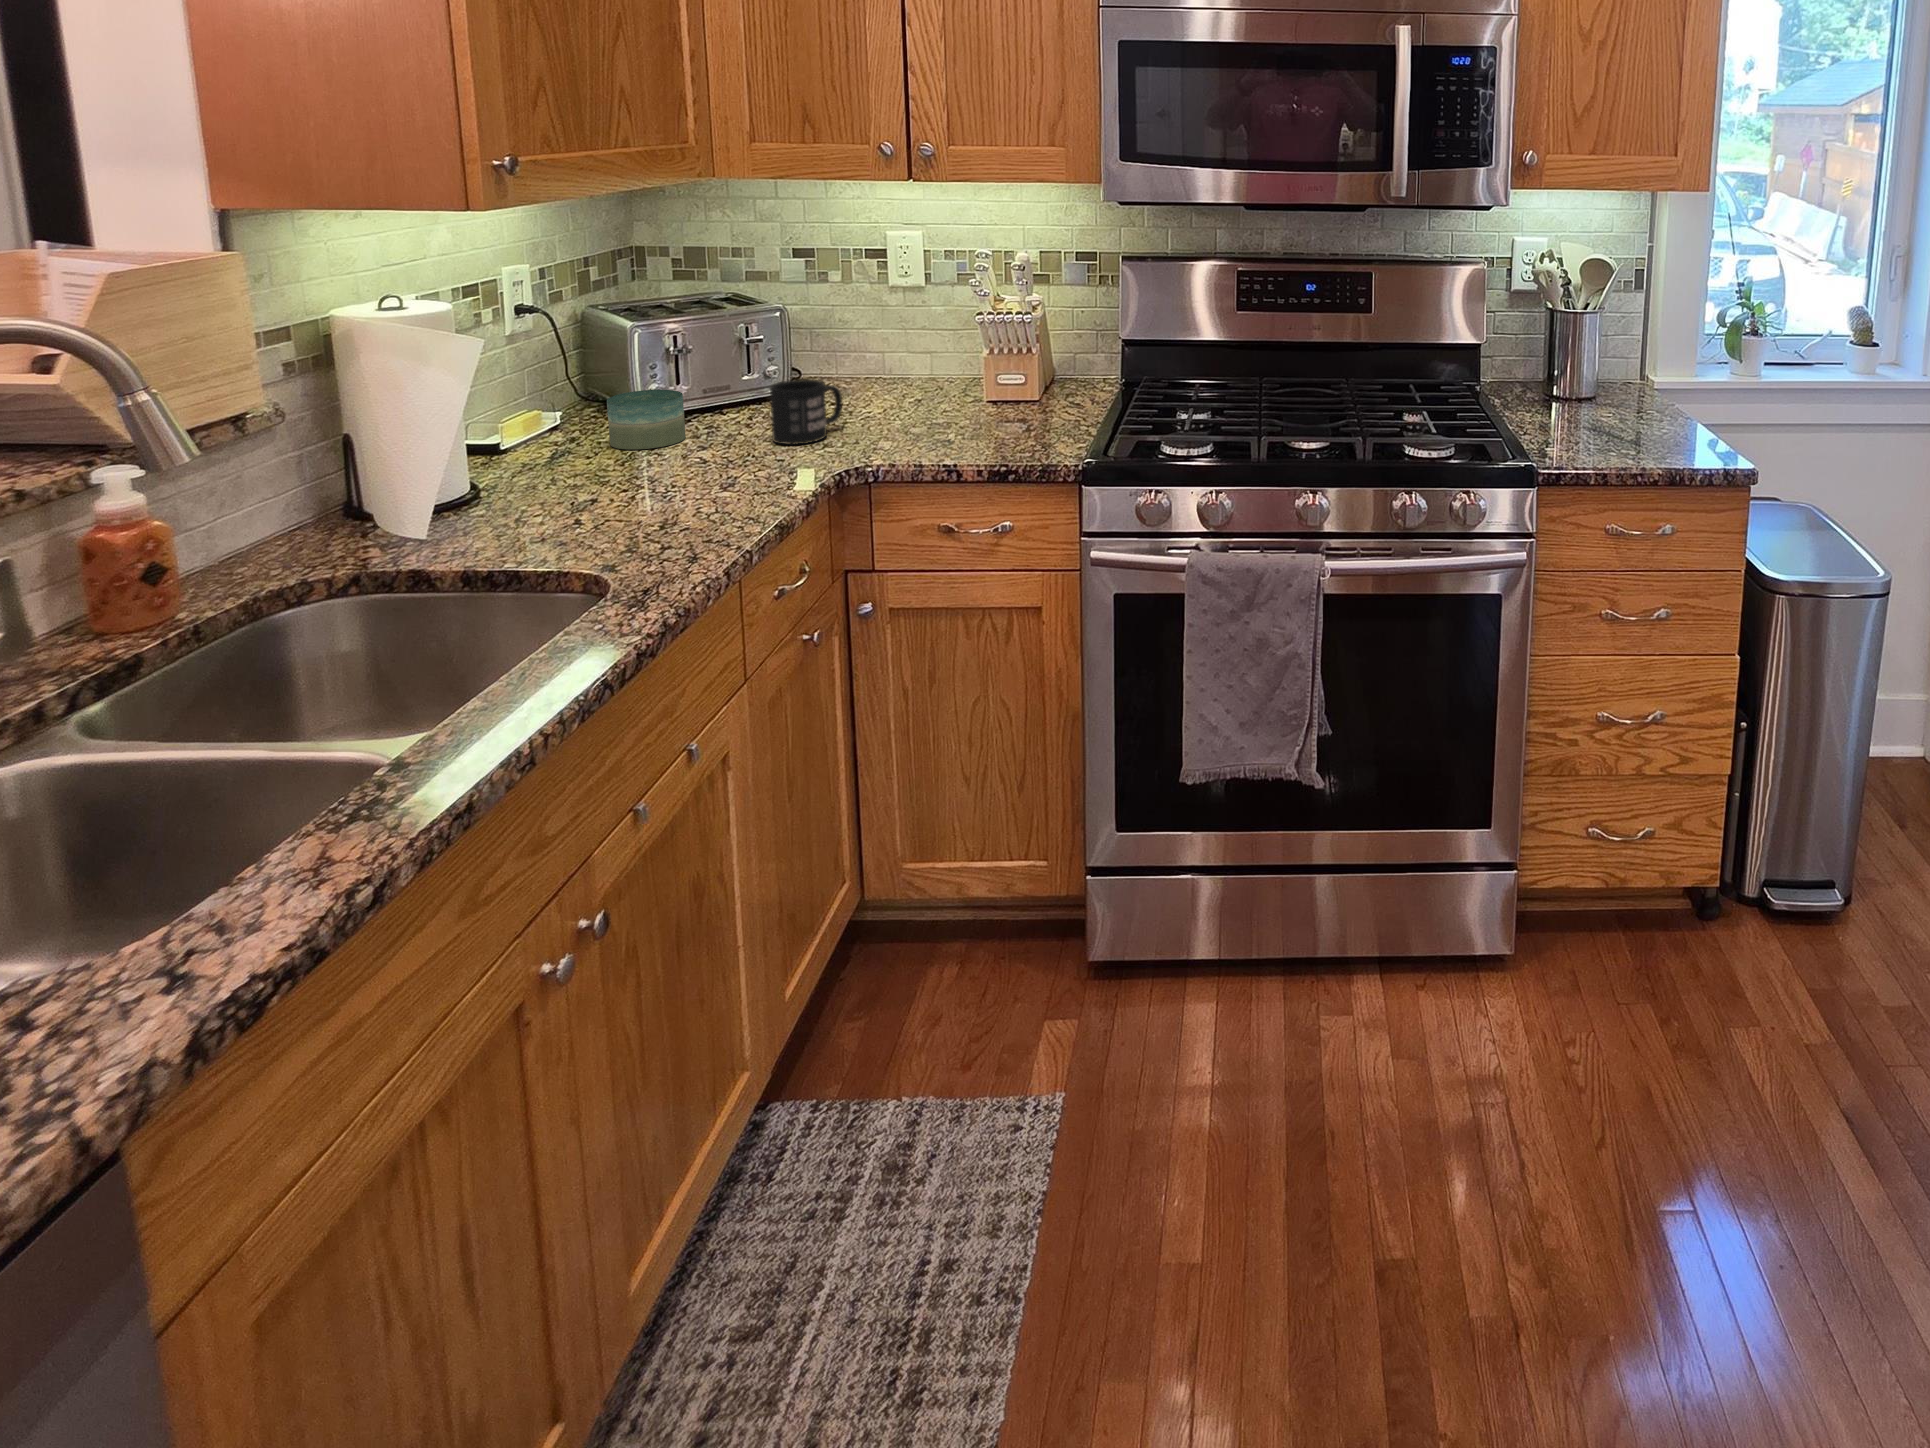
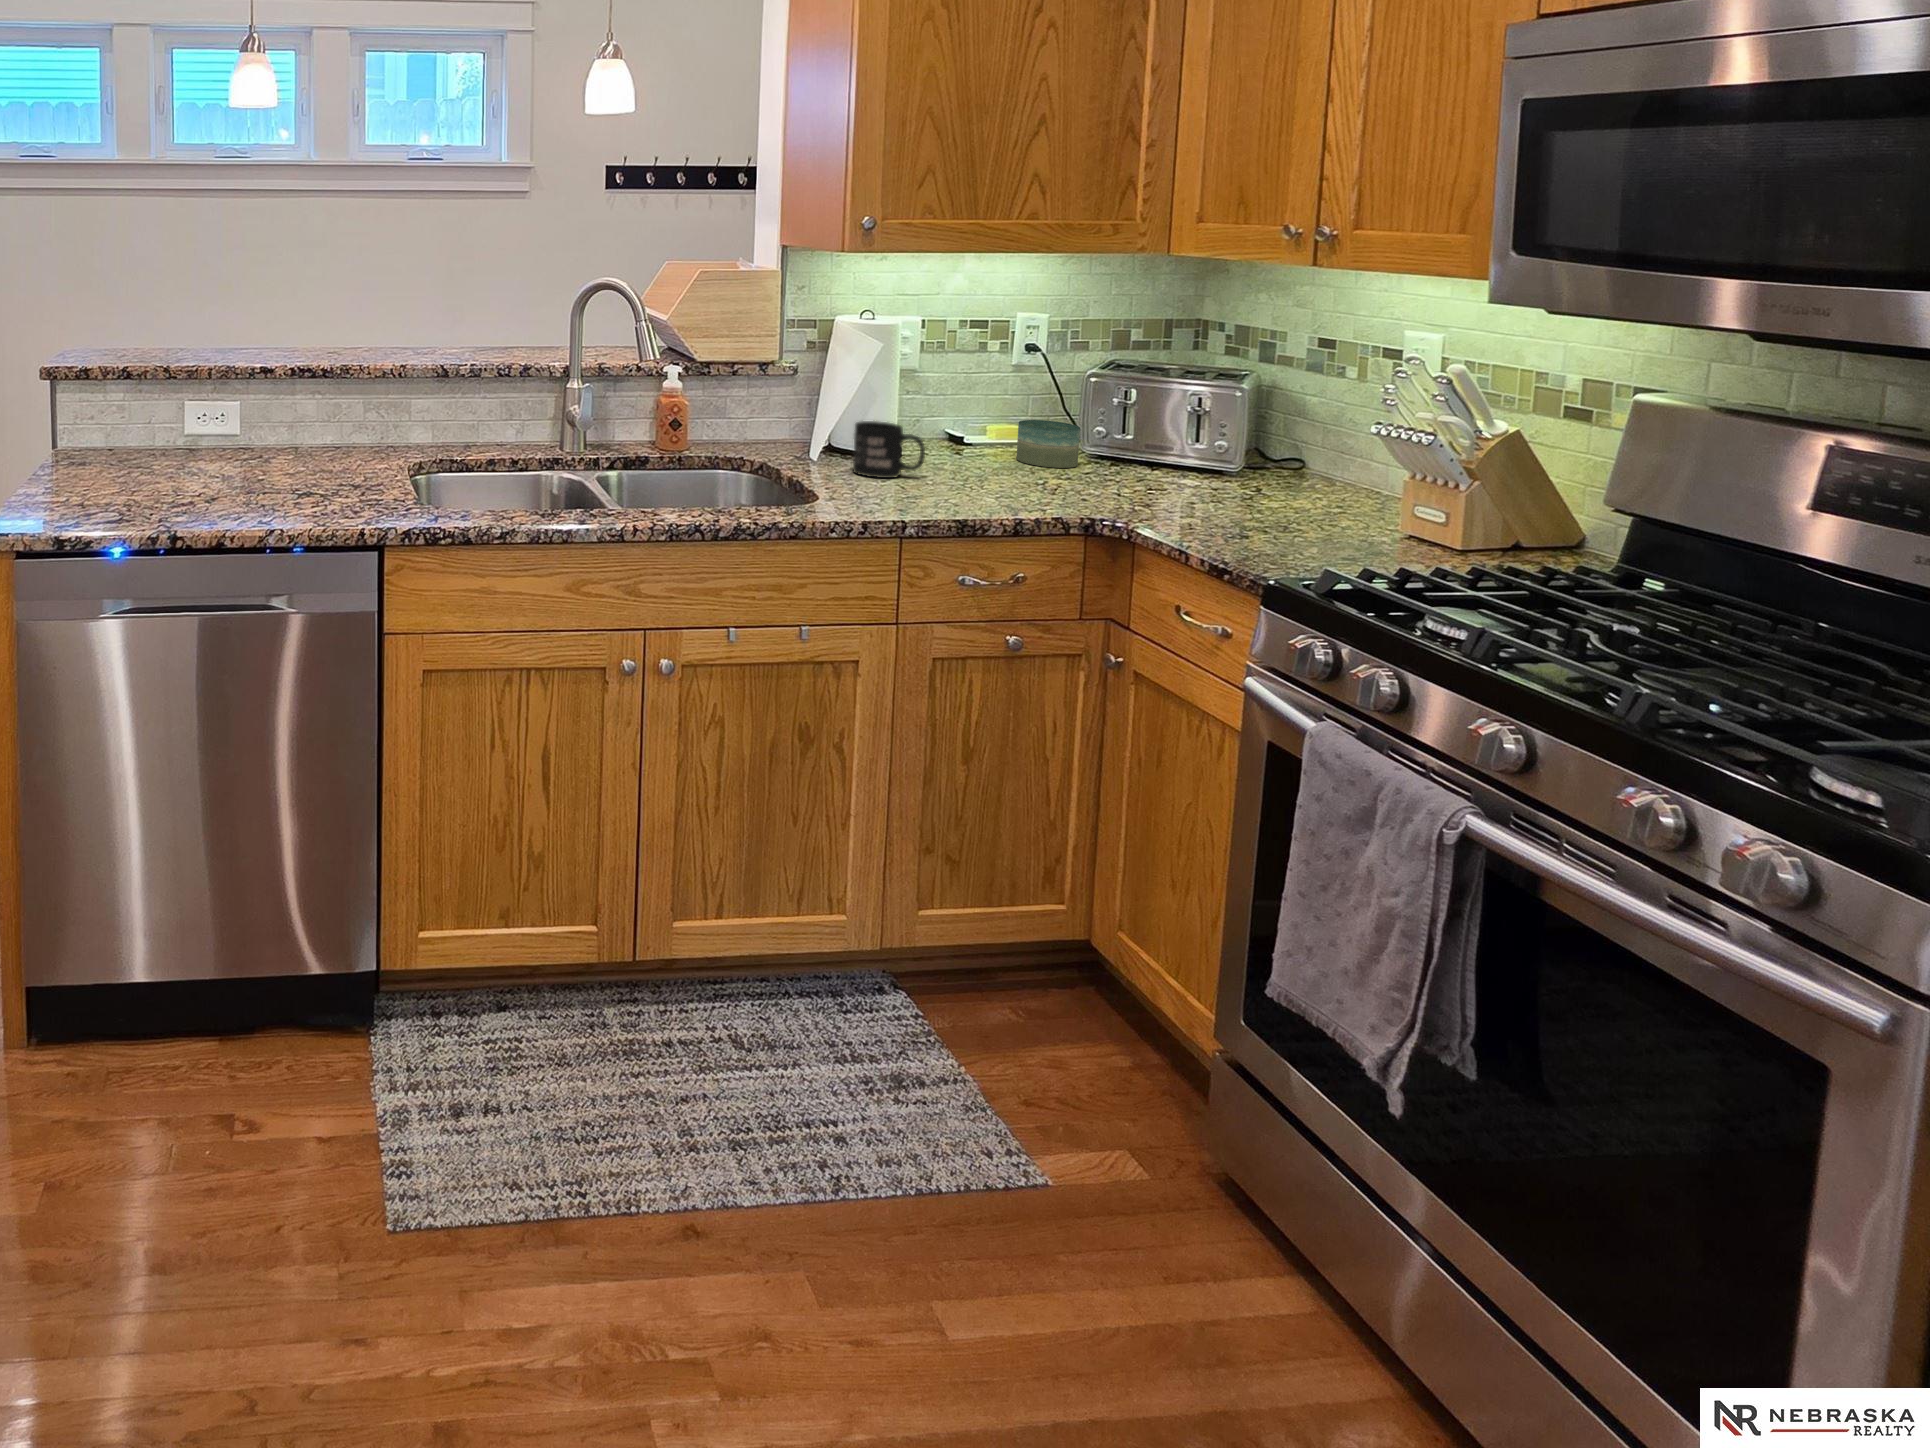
mug: present [770,379,842,445] -> present [853,421,925,478]

